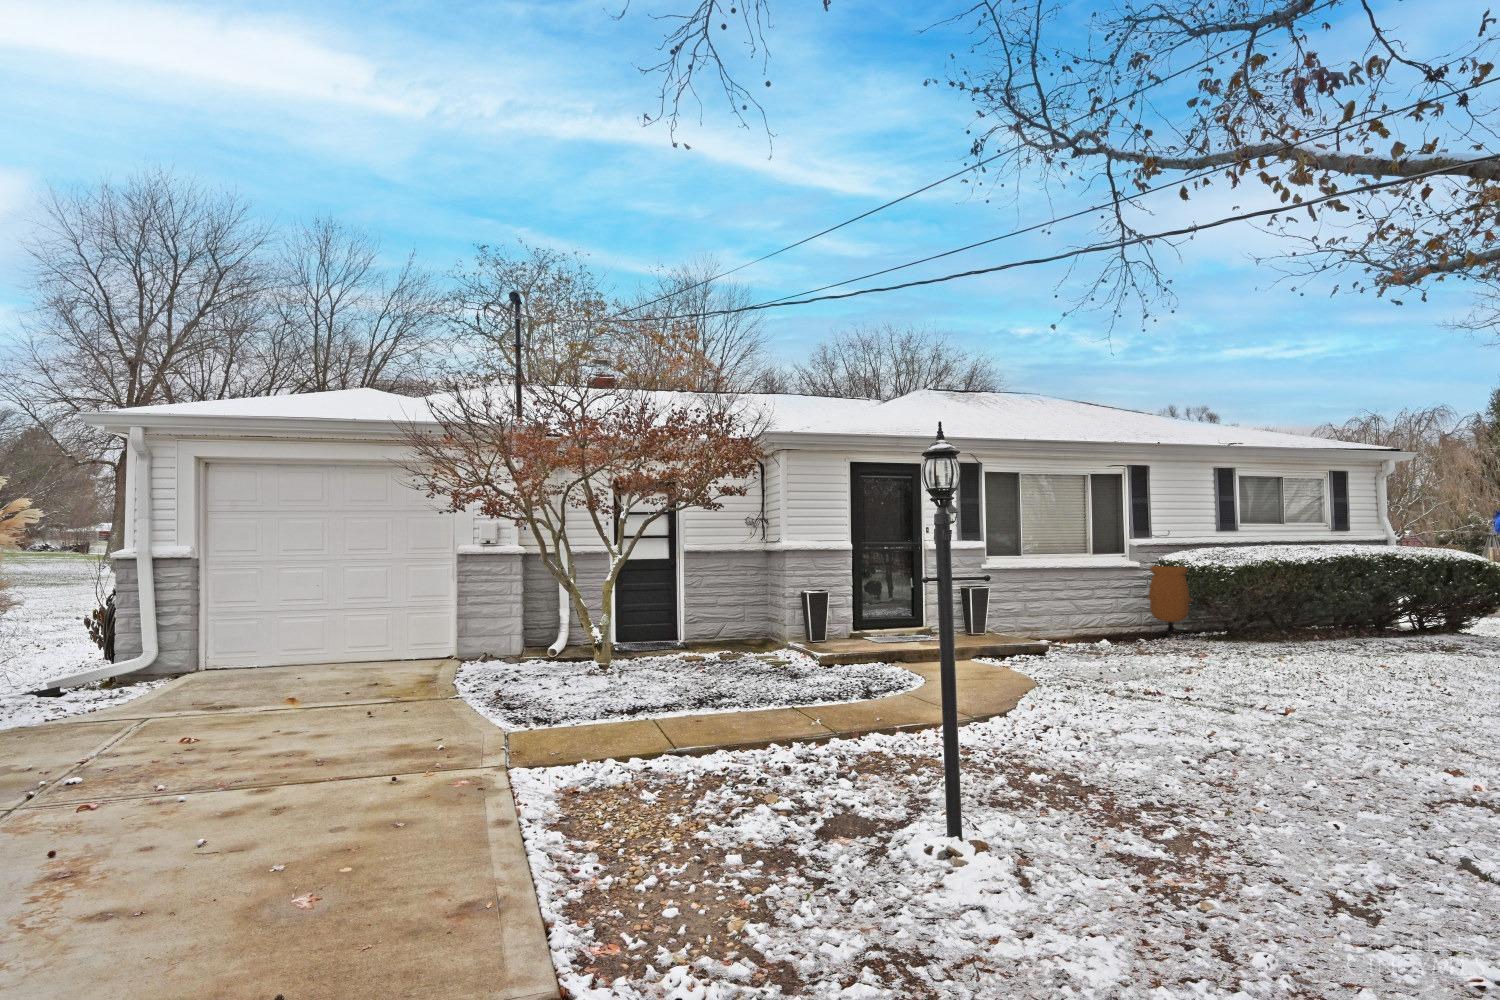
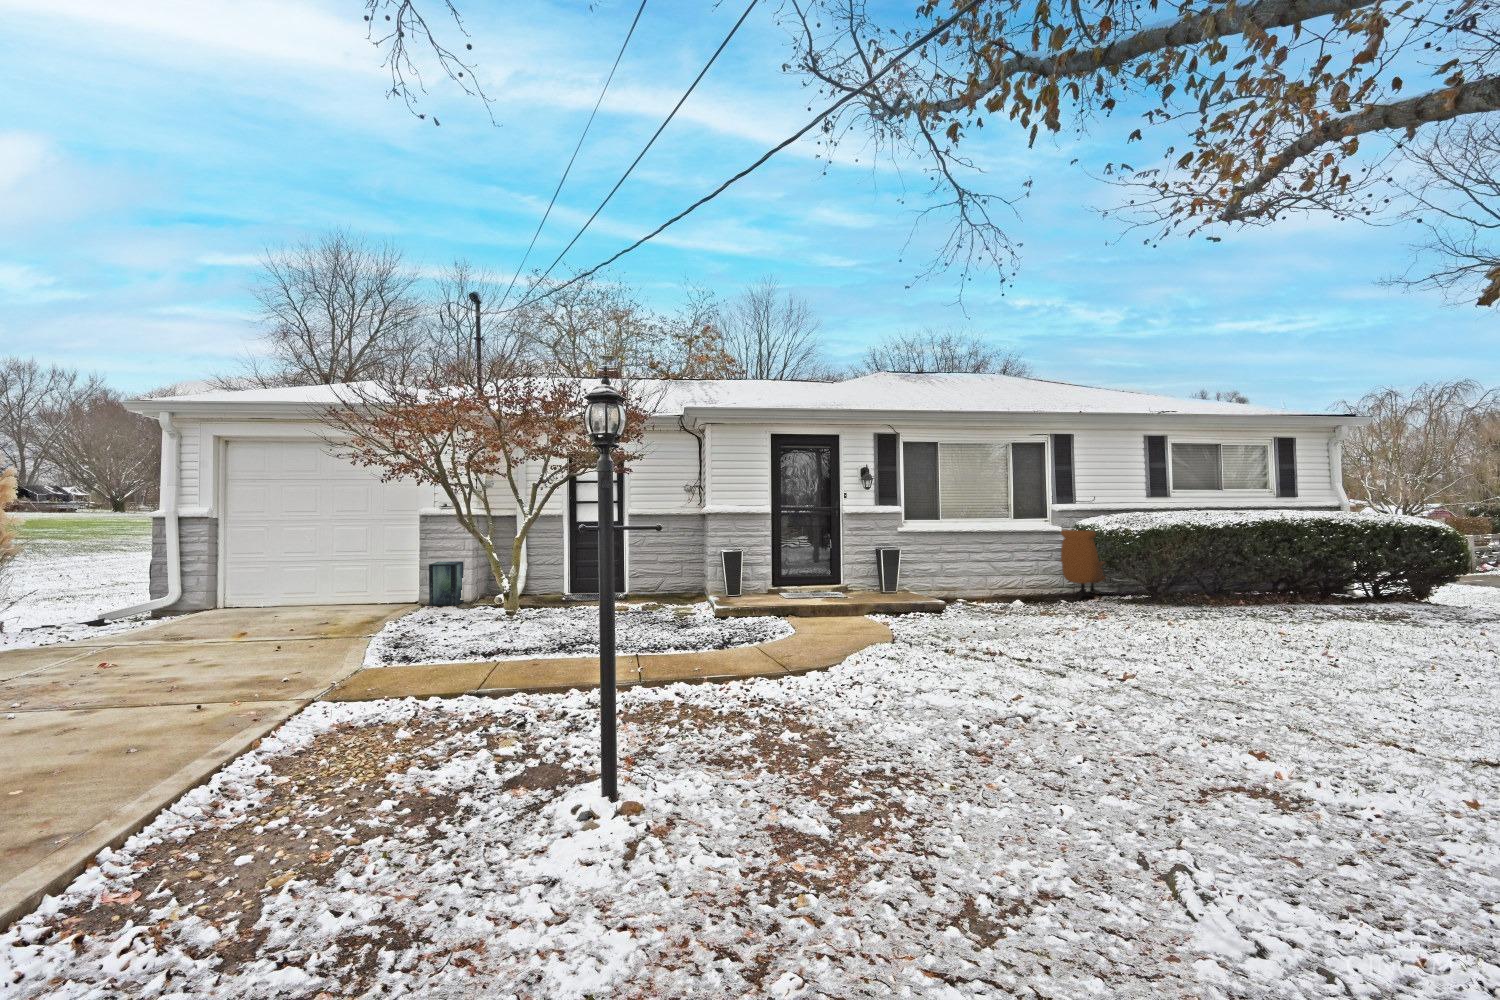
storage box: none [476,608,508,662] -> present [429,561,464,606]

